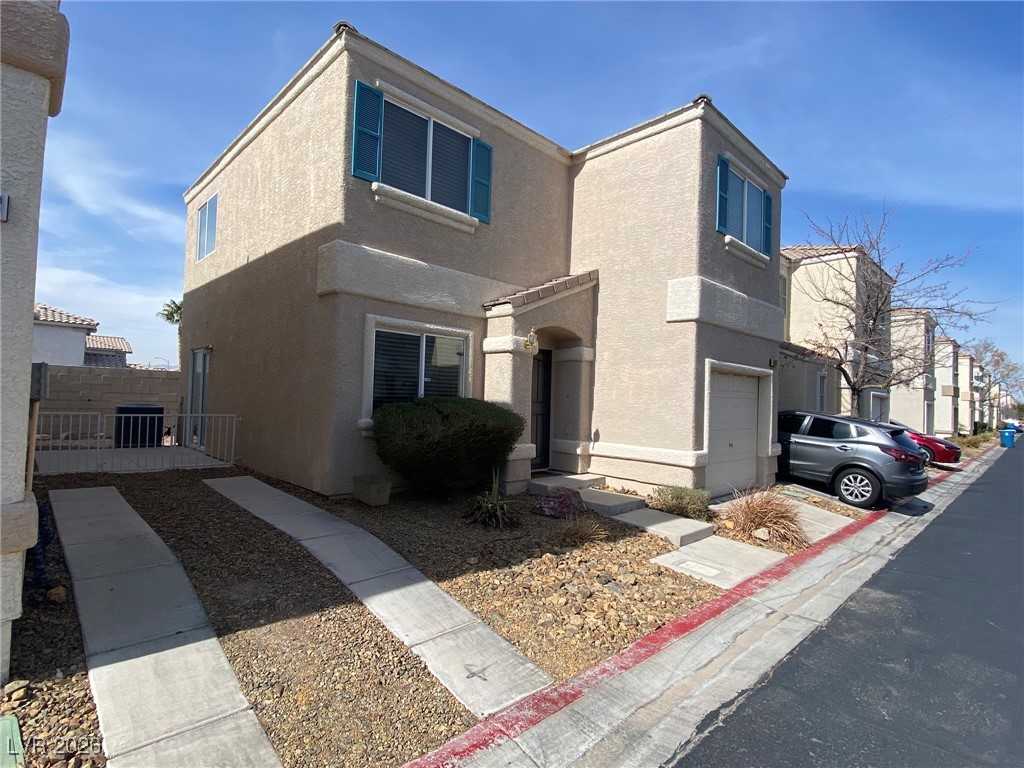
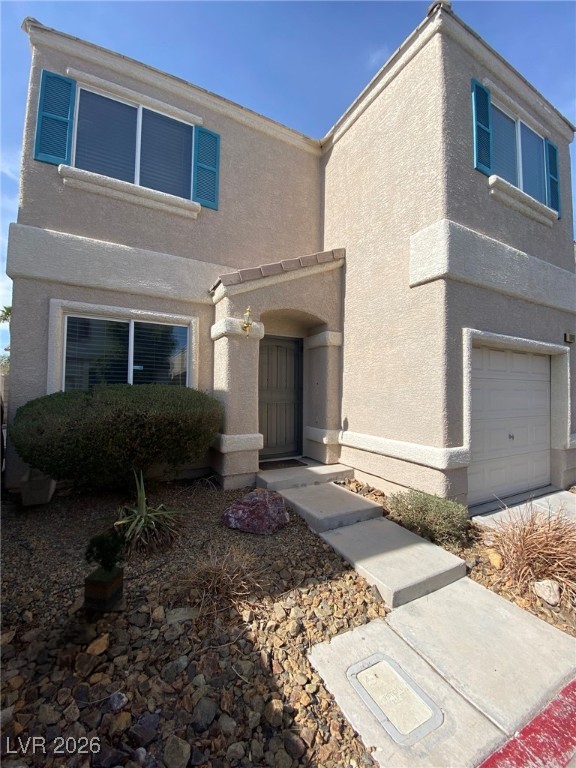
potted tree: none [523,502,552,548] -> present [84,533,132,612]

